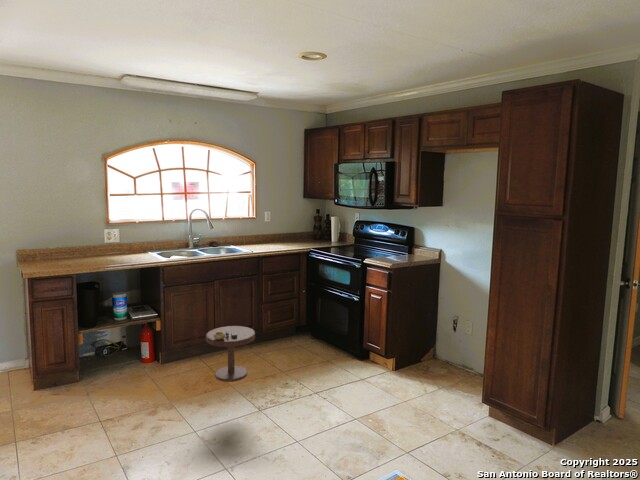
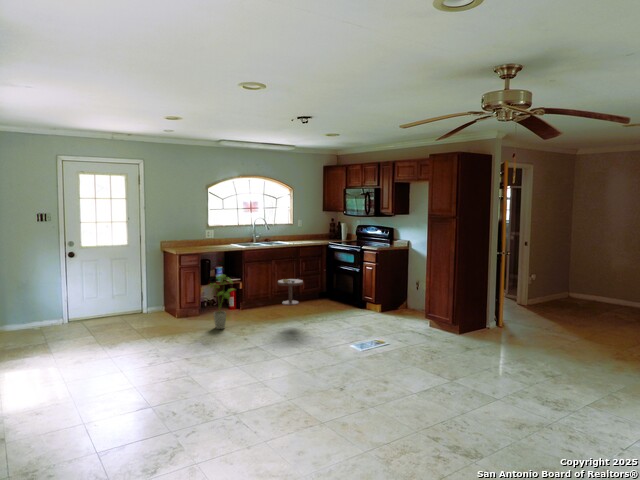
house plant: none [64,324,128,431] -> present [210,275,234,329]

